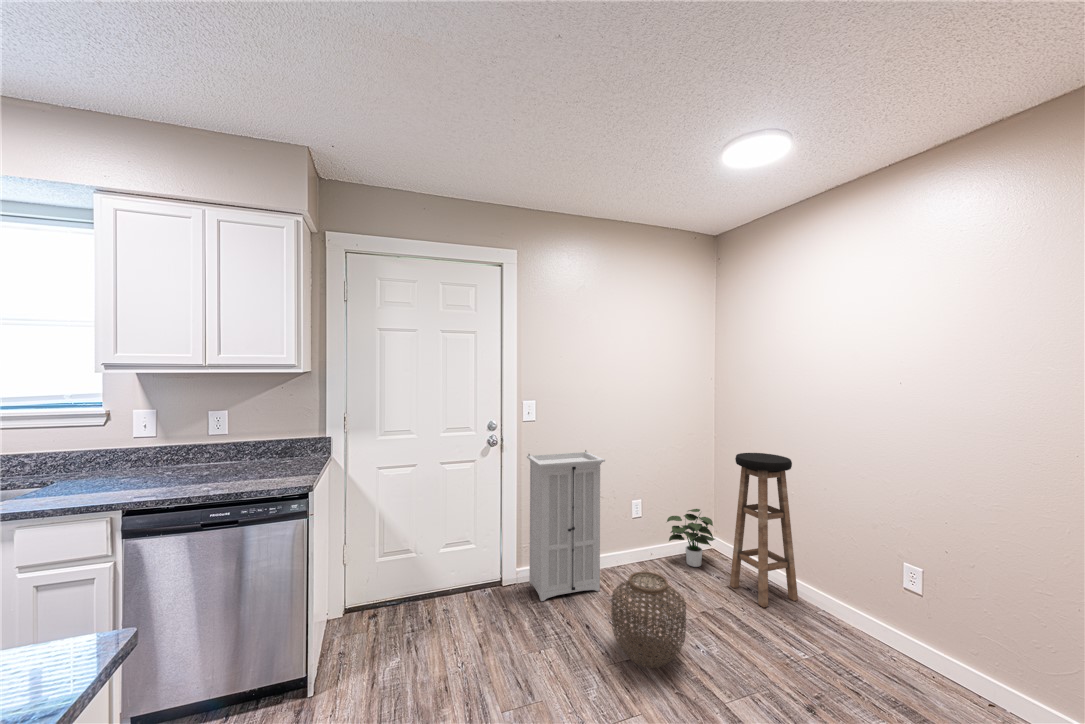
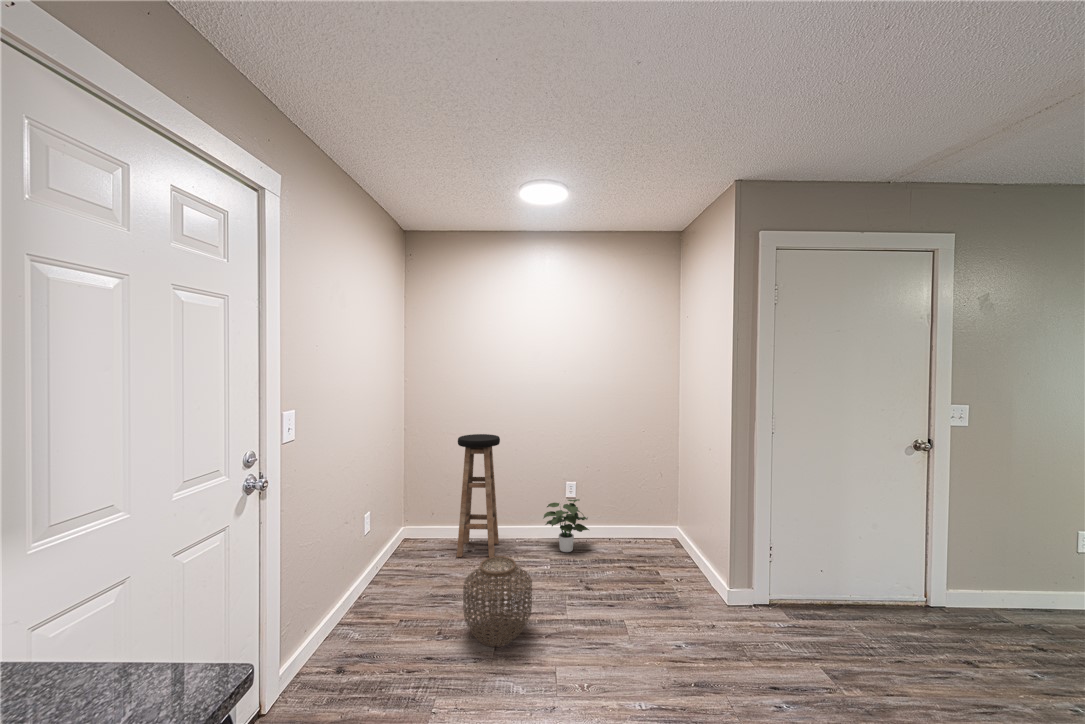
storage cabinet: present [527,451,605,601] -> none [293,468,390,681]
potted plant: present [667,509,715,567] -> present [544,499,589,552]

